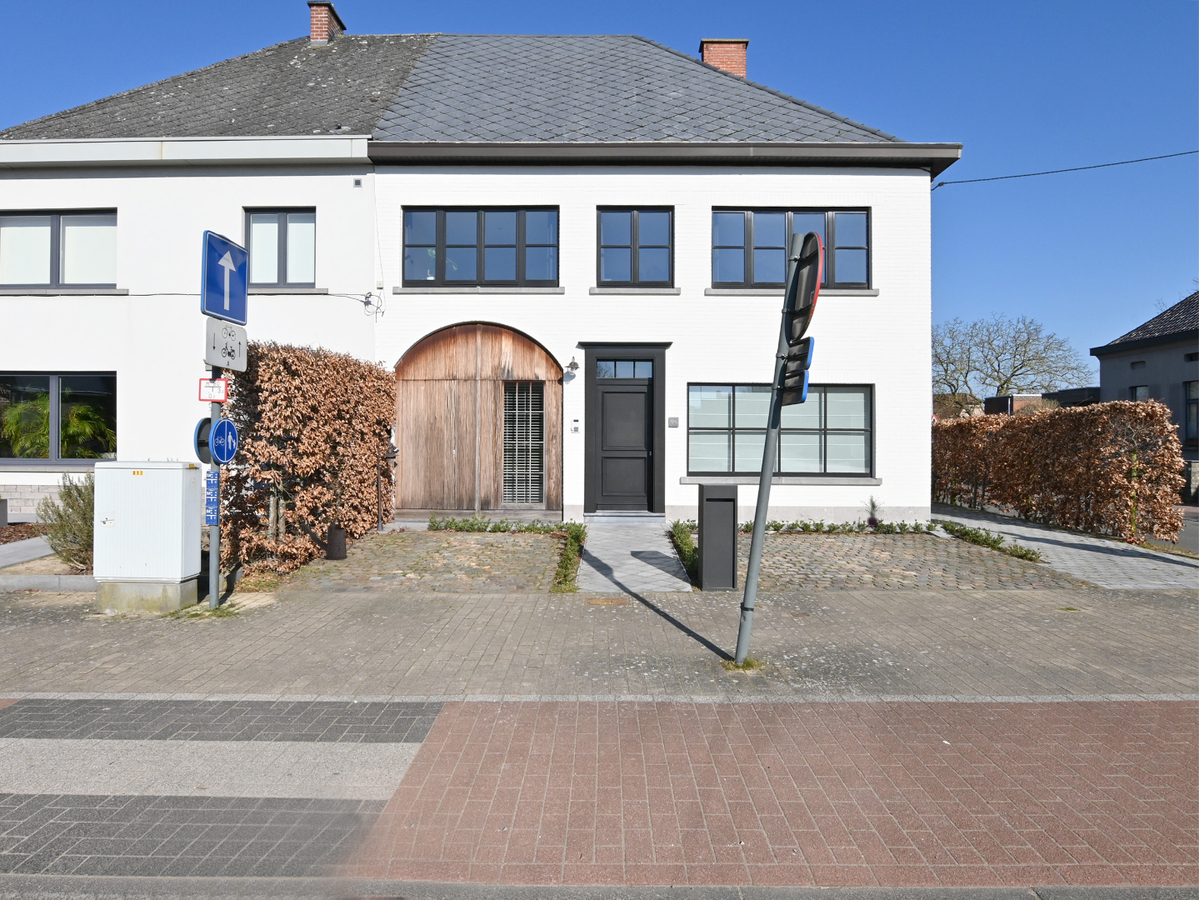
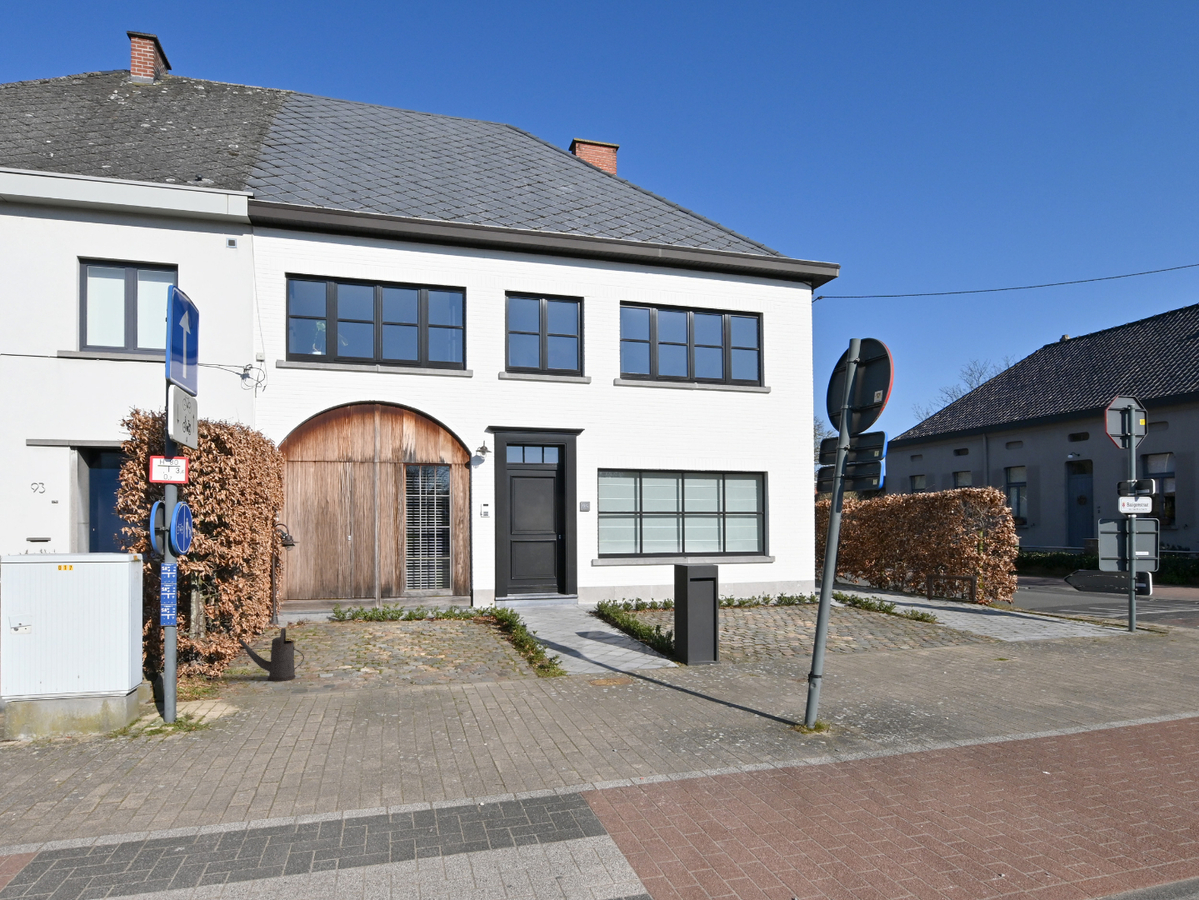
decorative plant: present [866,497,879,527] -> none [759,574,788,604]
bench: none [1065,505,1132,541] -> present [926,574,978,603]

